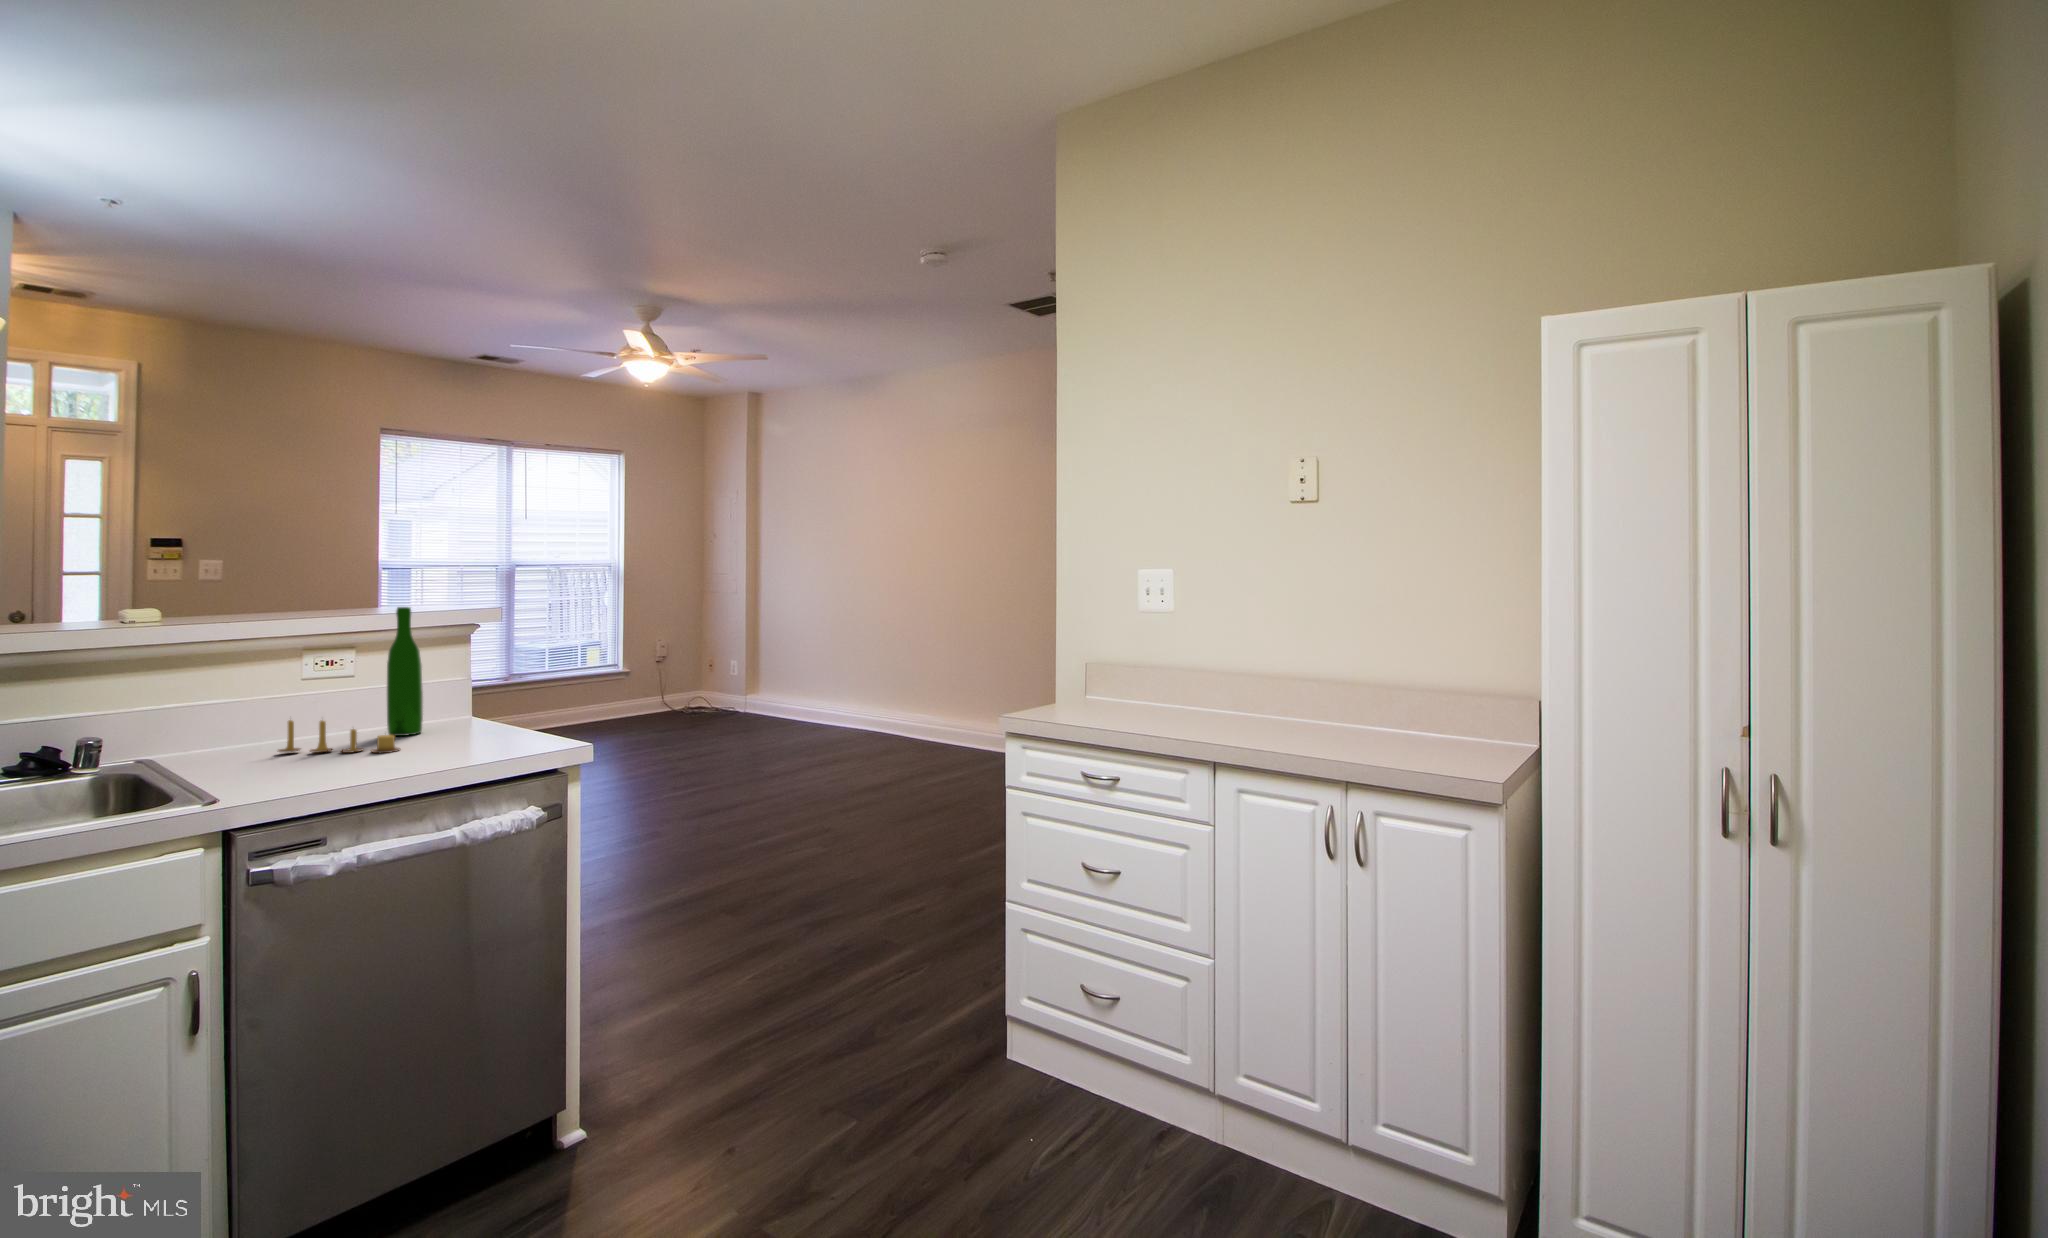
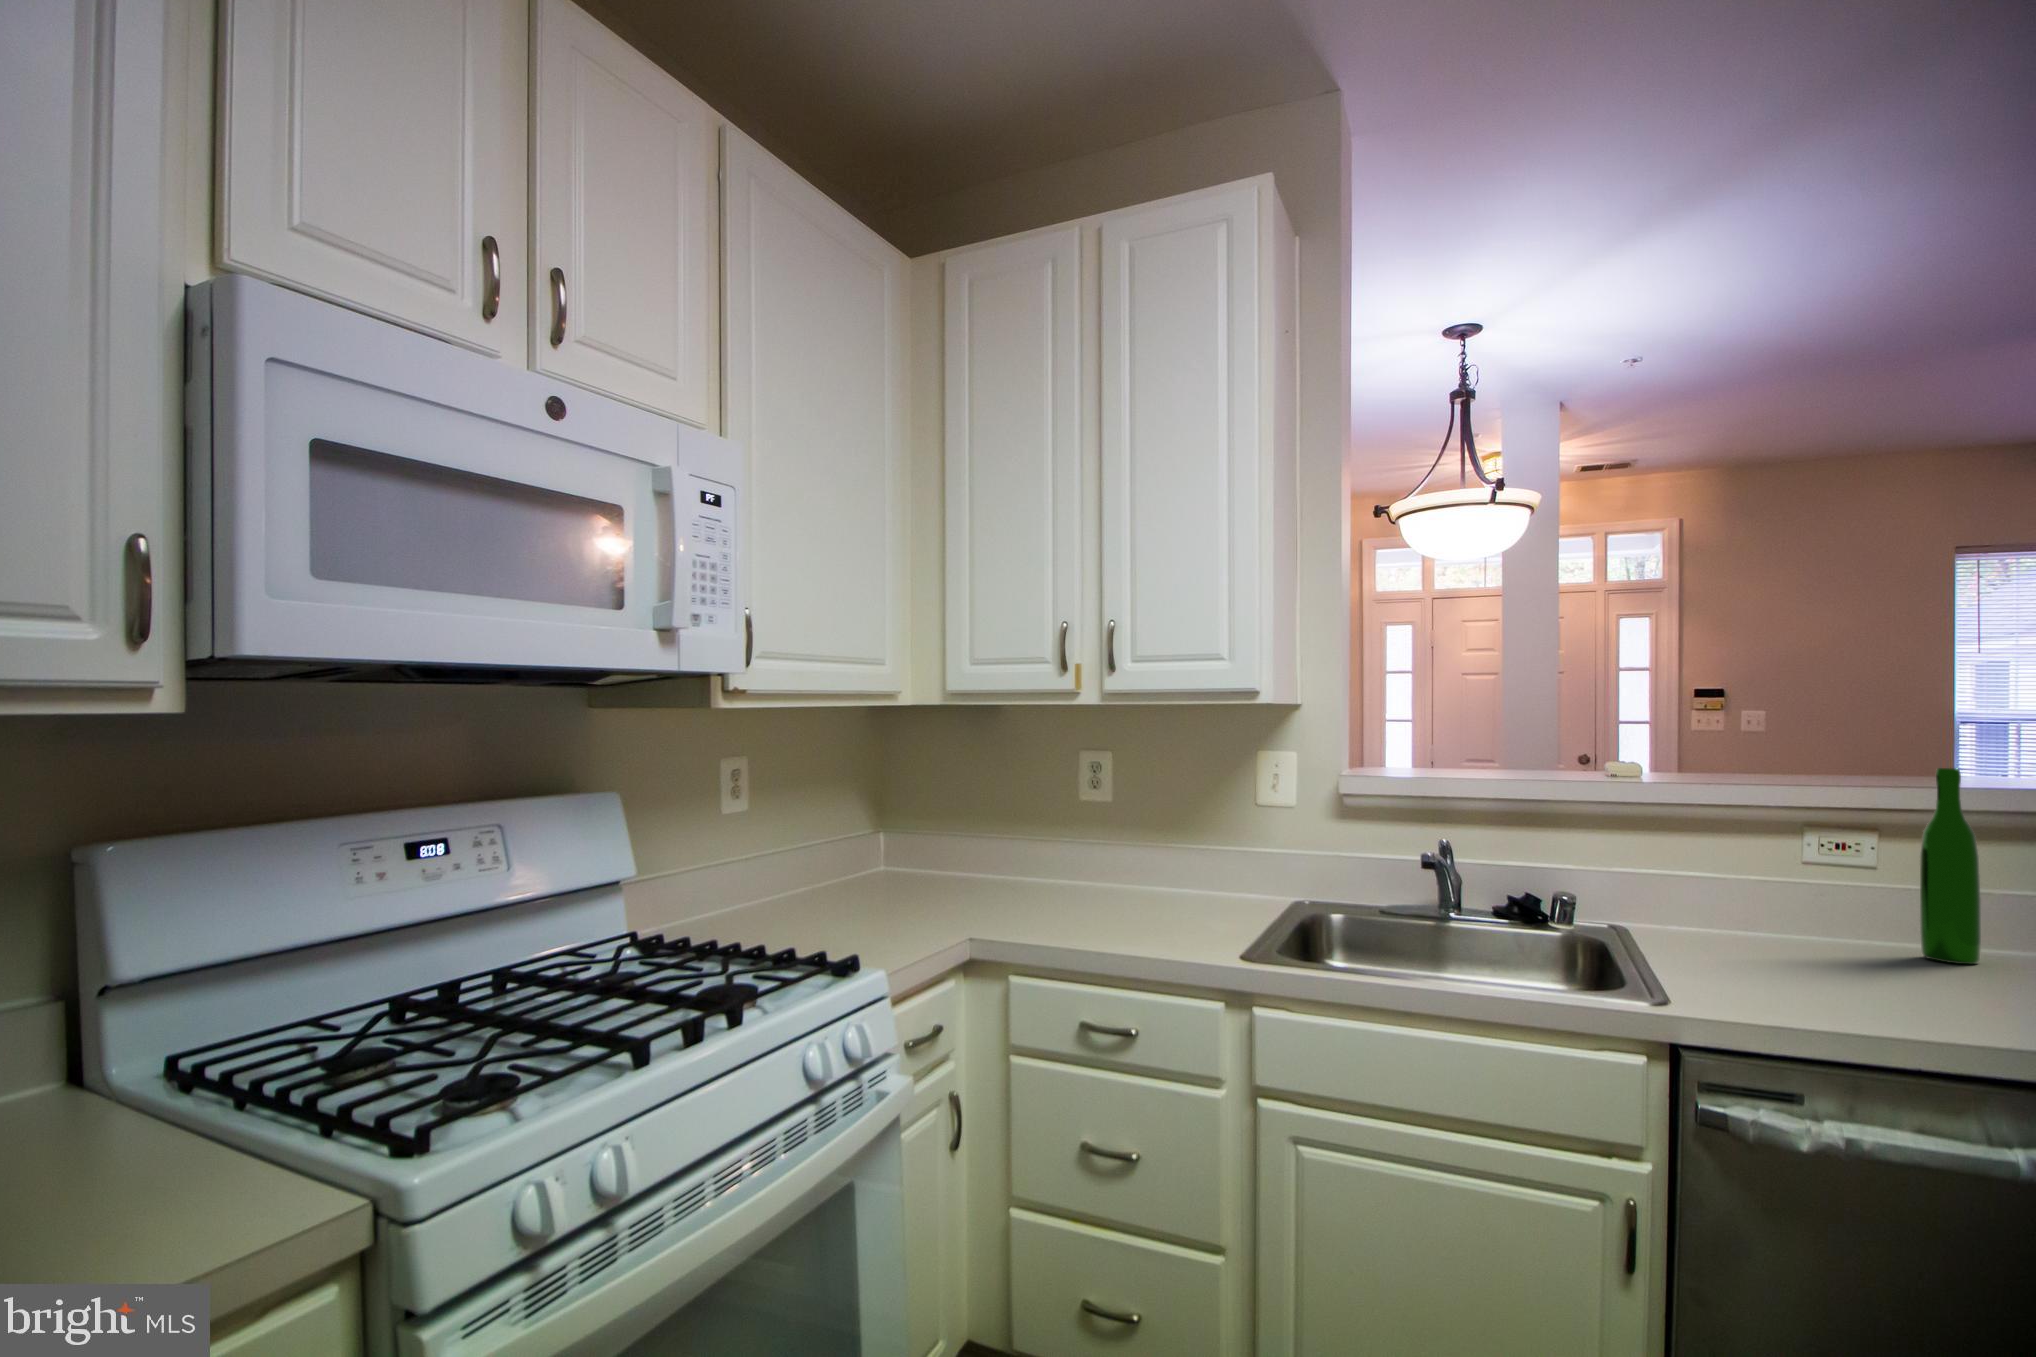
candle: present [278,720,400,753] -> none [1759,906,1937,986]

